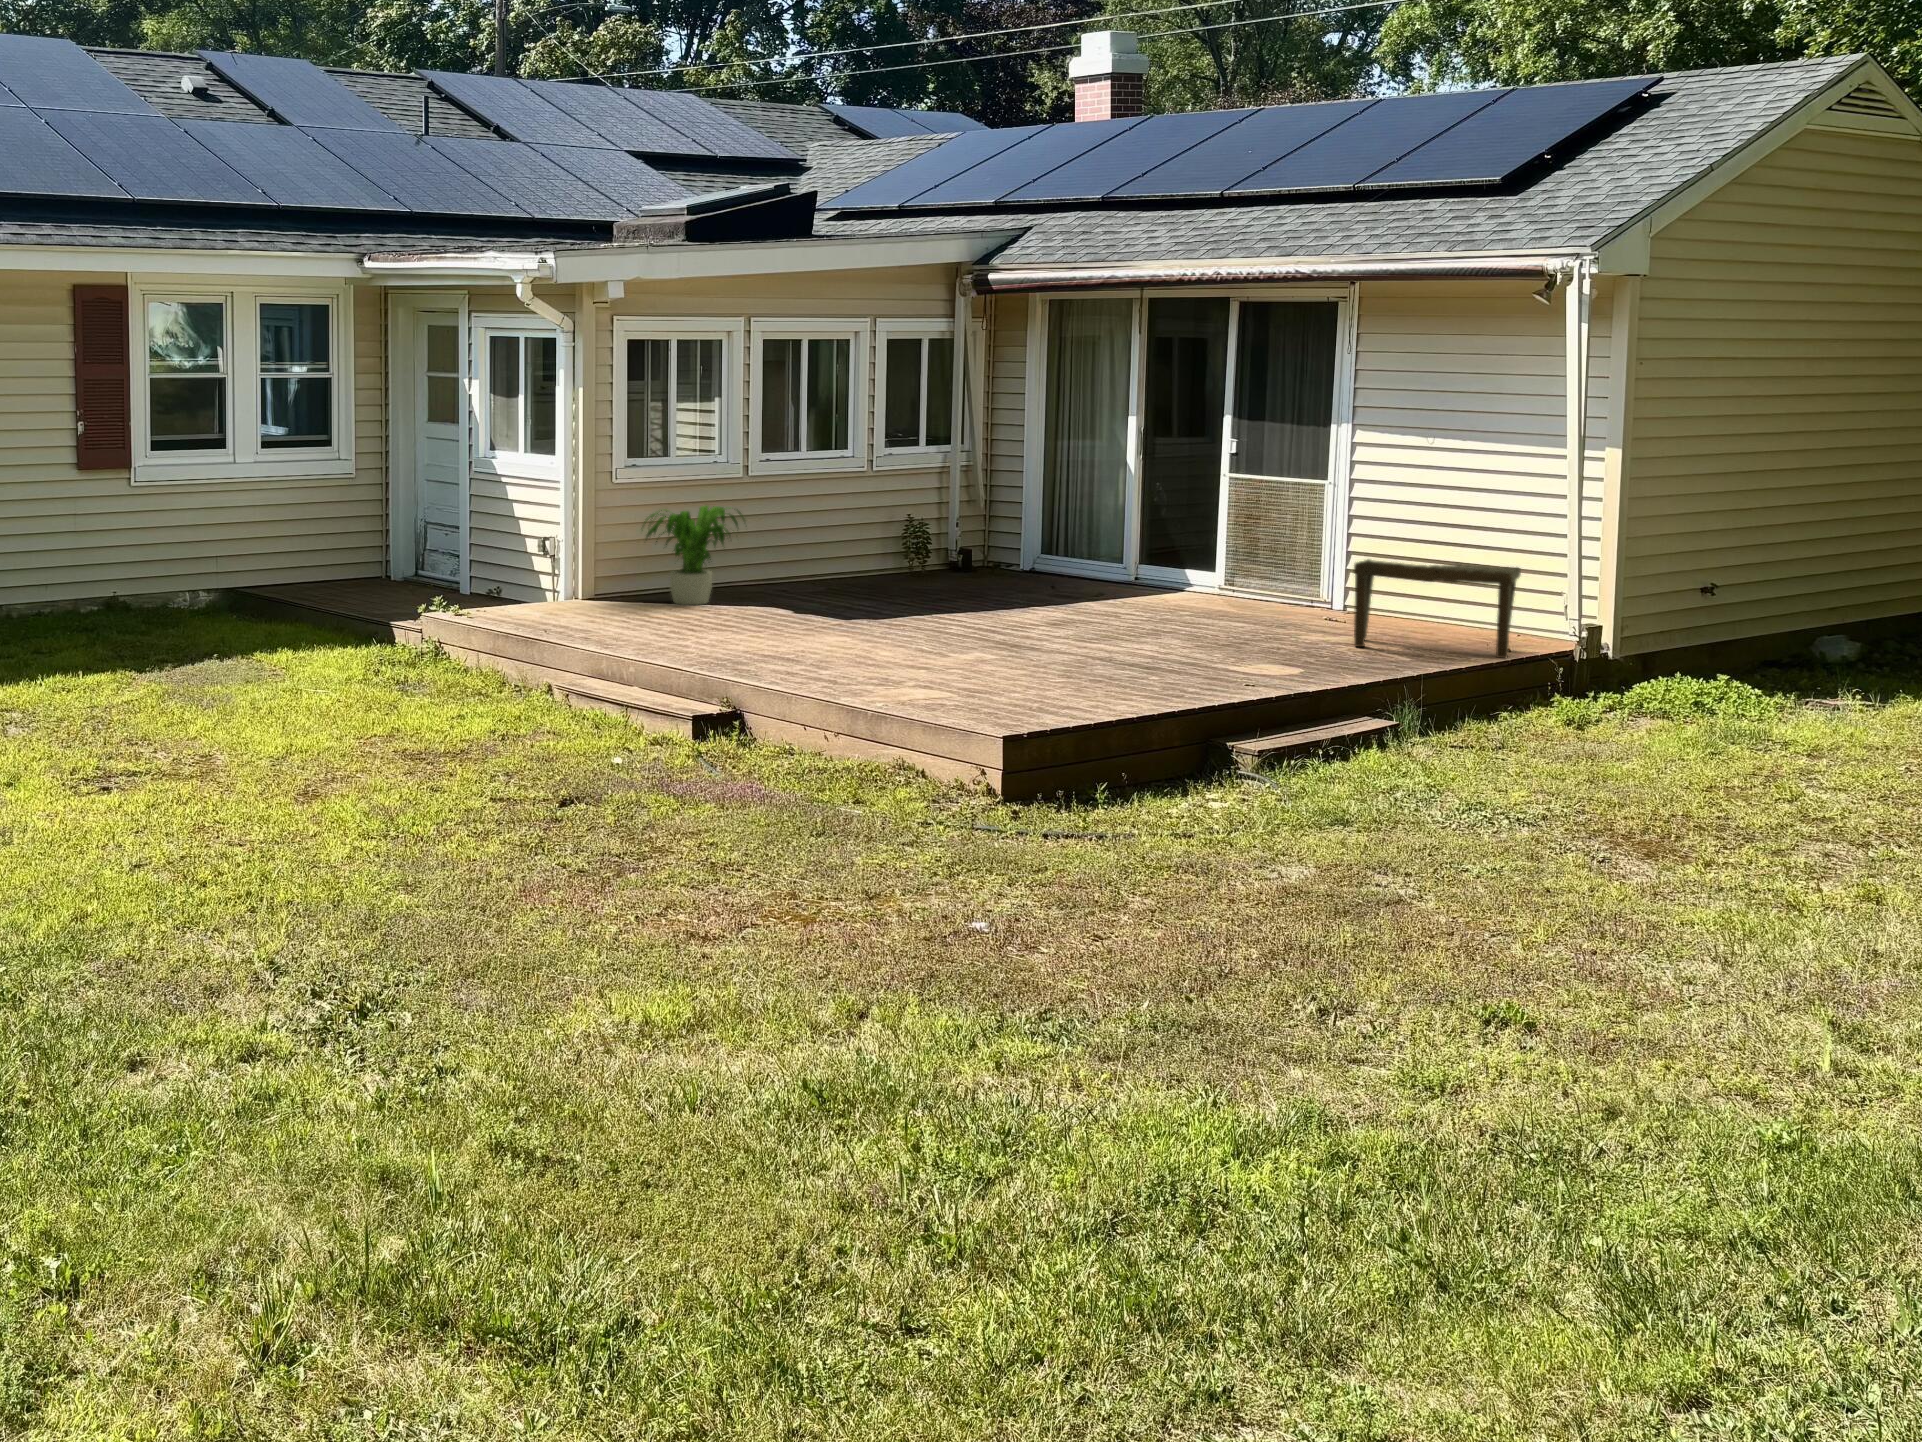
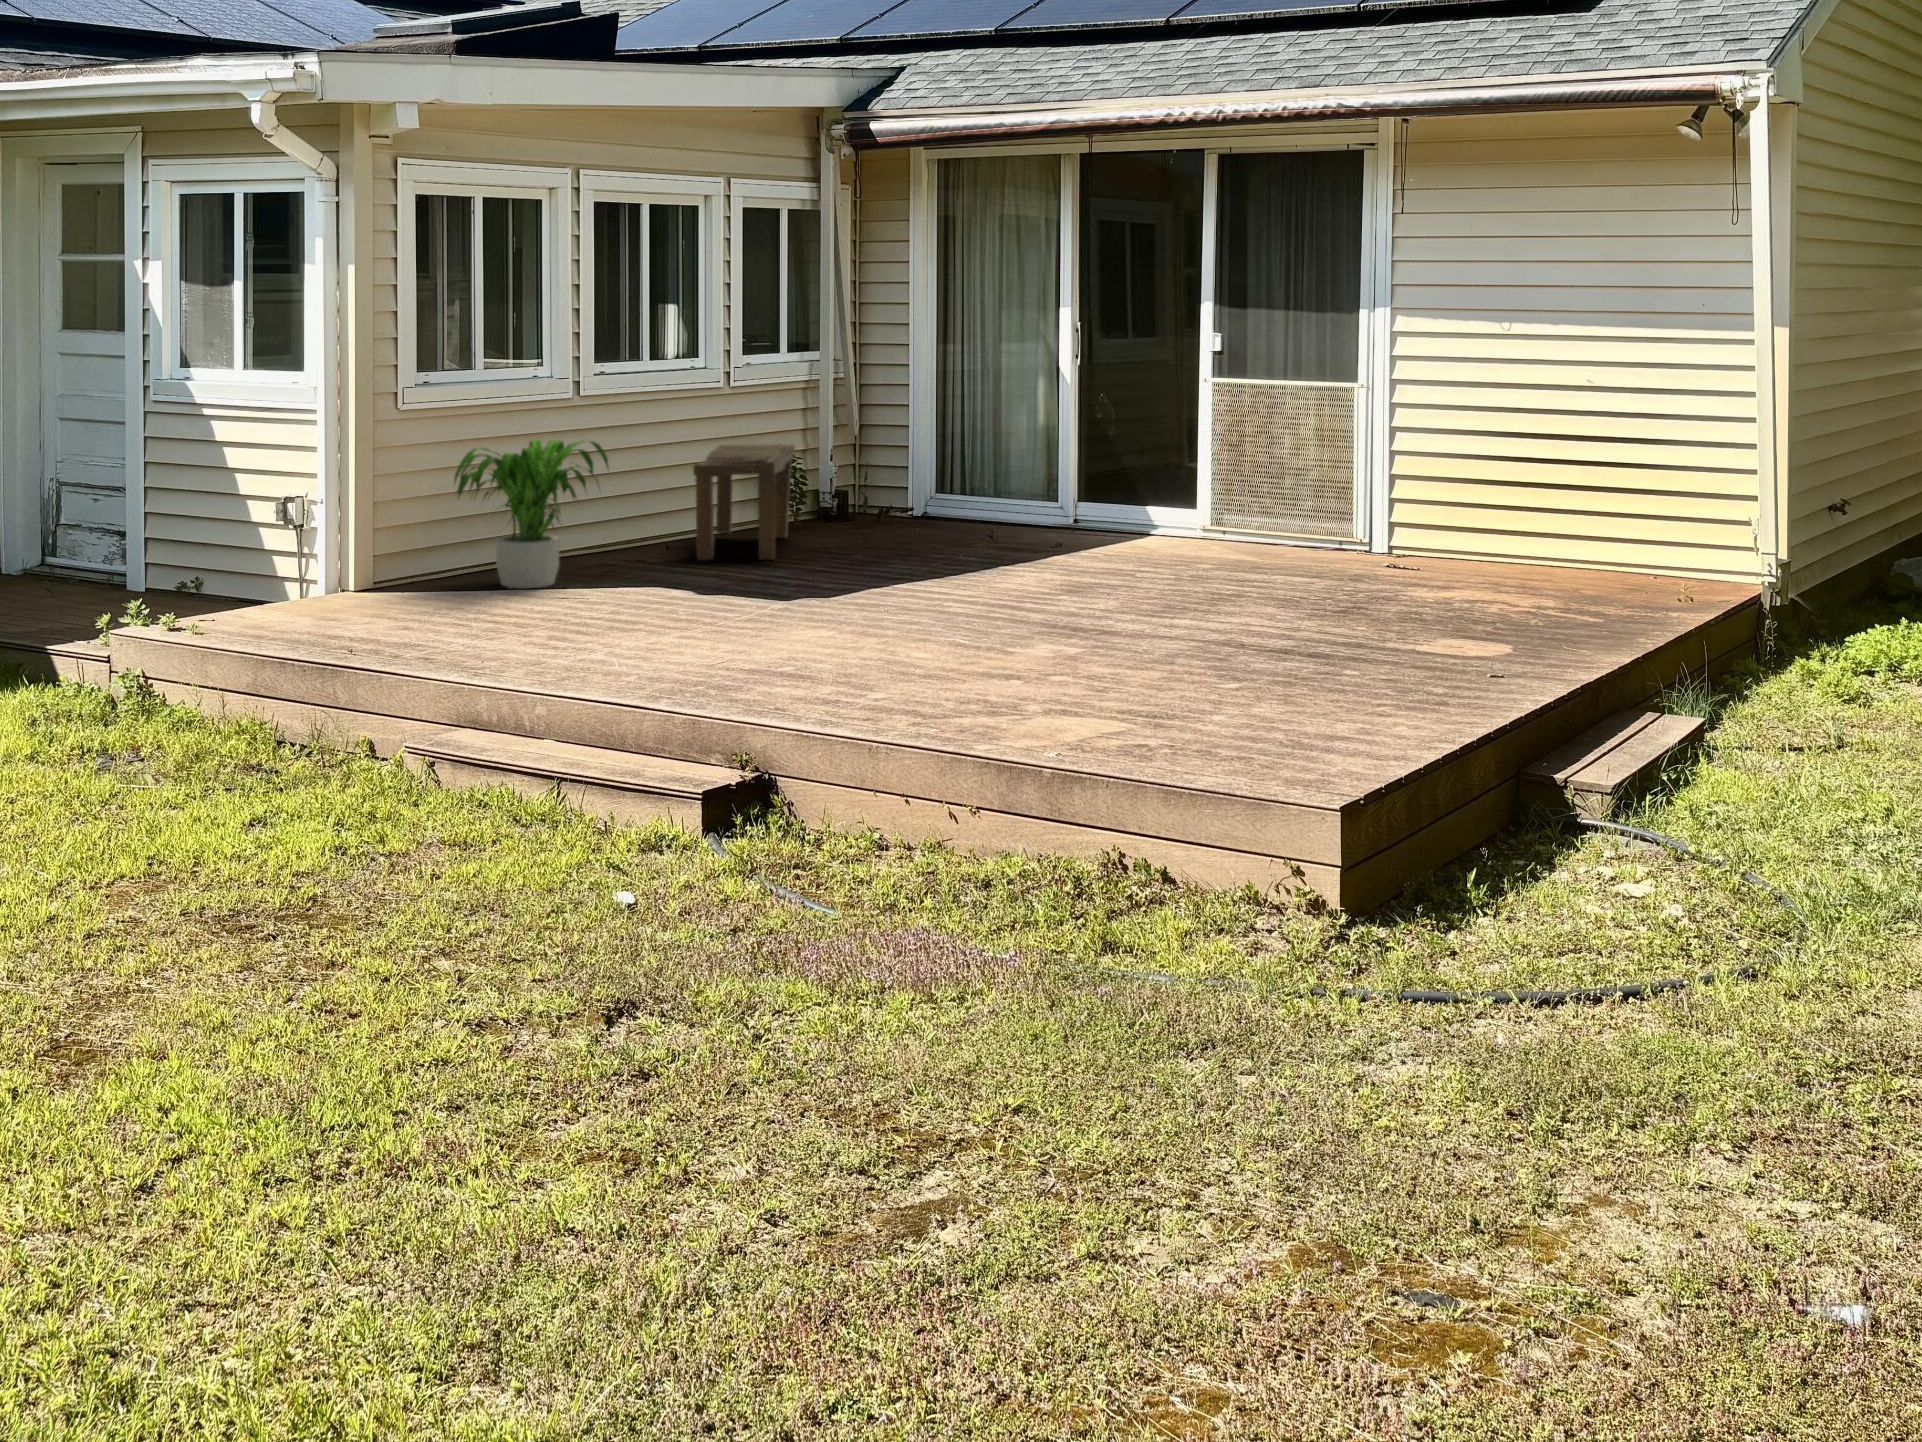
bench: present [1354,559,1521,658] -> present [693,444,795,561]

